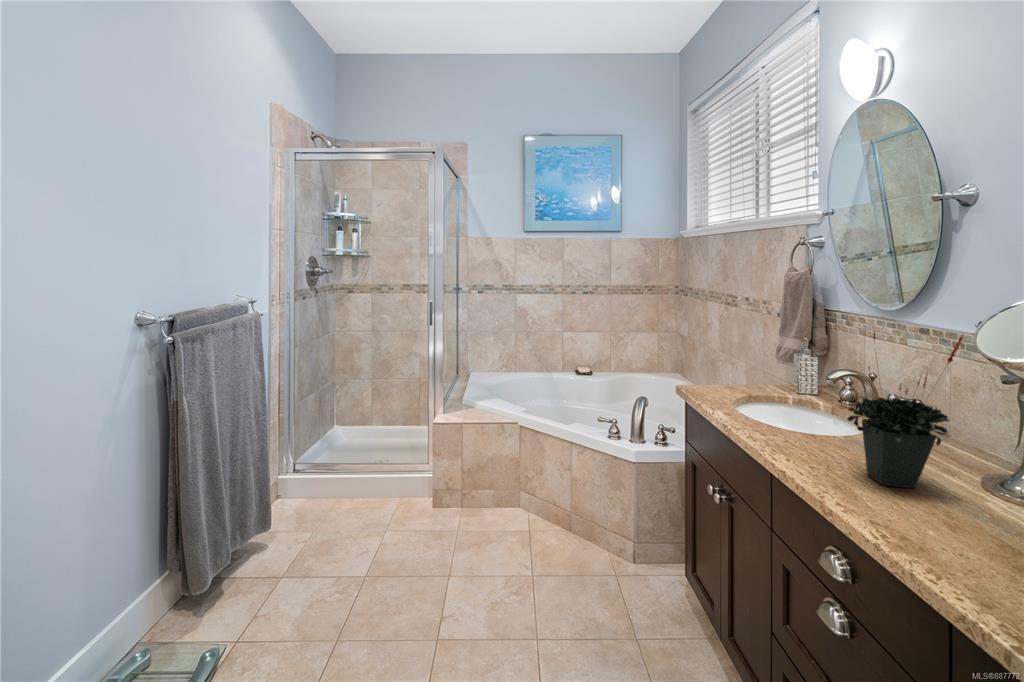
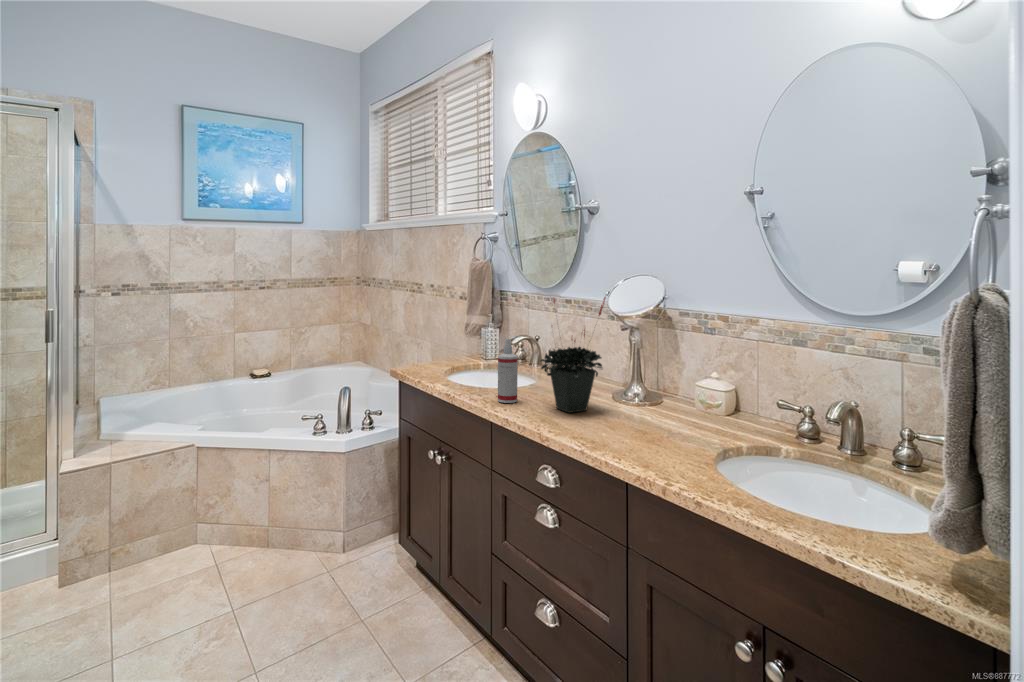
spray bottle: none [787,375,821,454] -> present [498,339,518,403]

